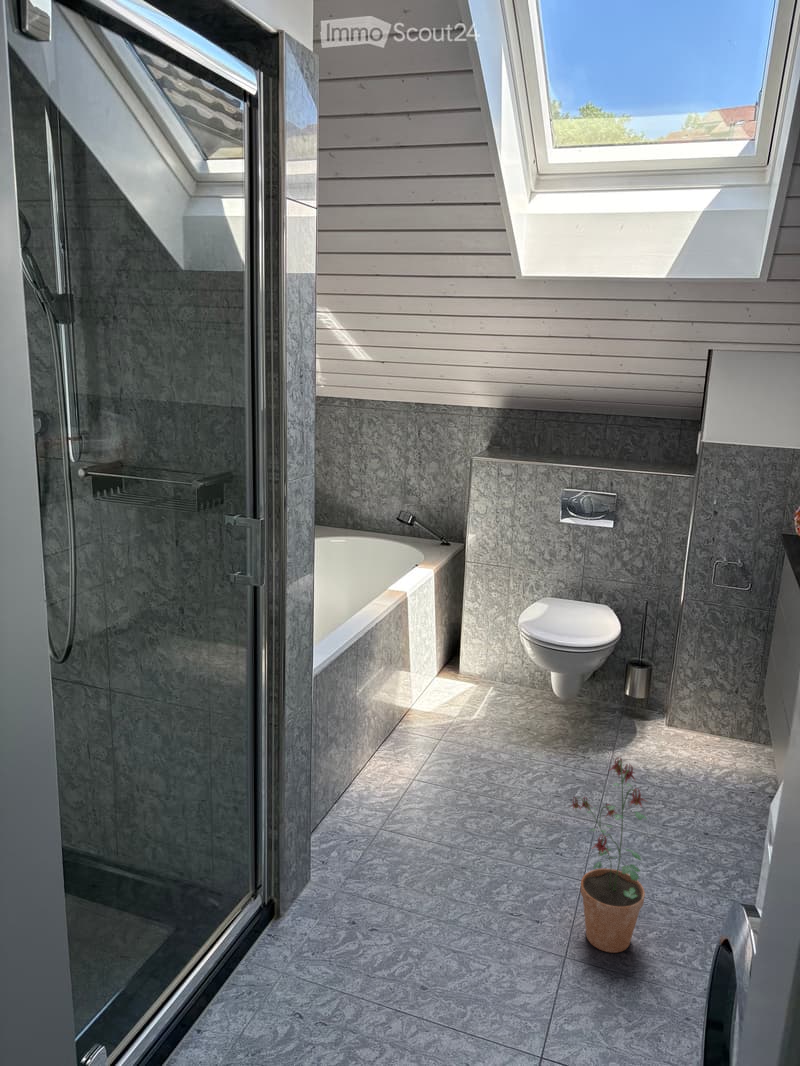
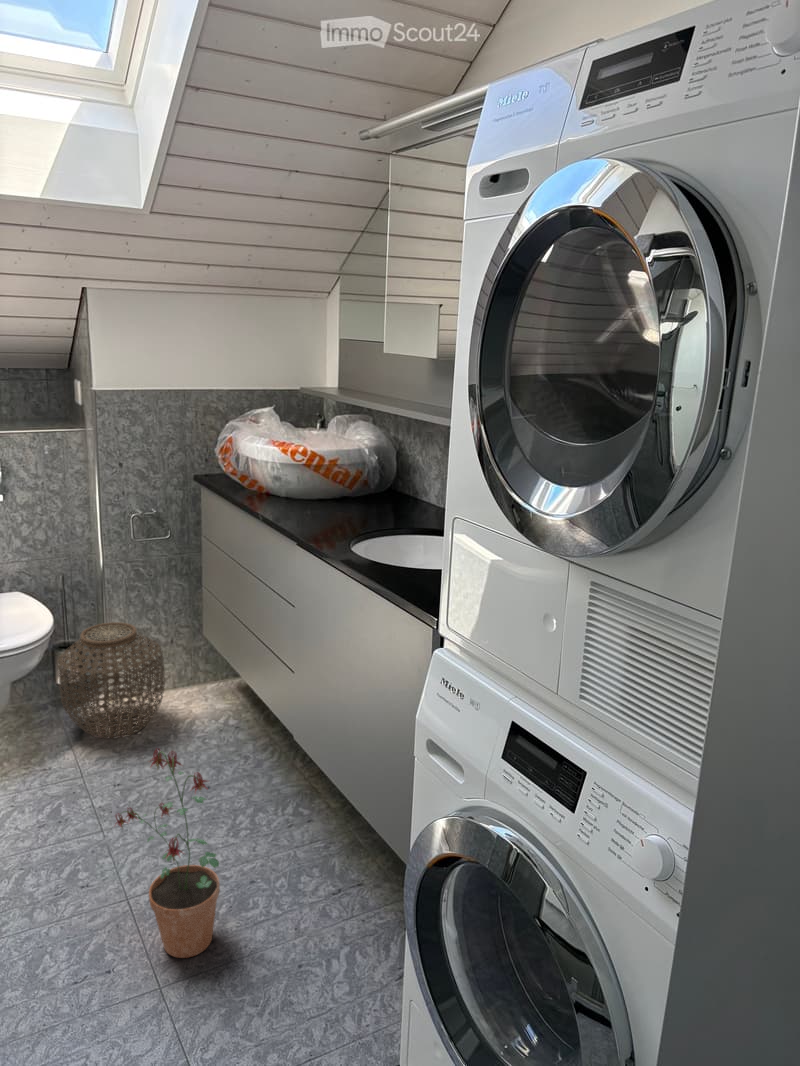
woven basket: none [616,651,715,760] -> present [57,622,165,738]

